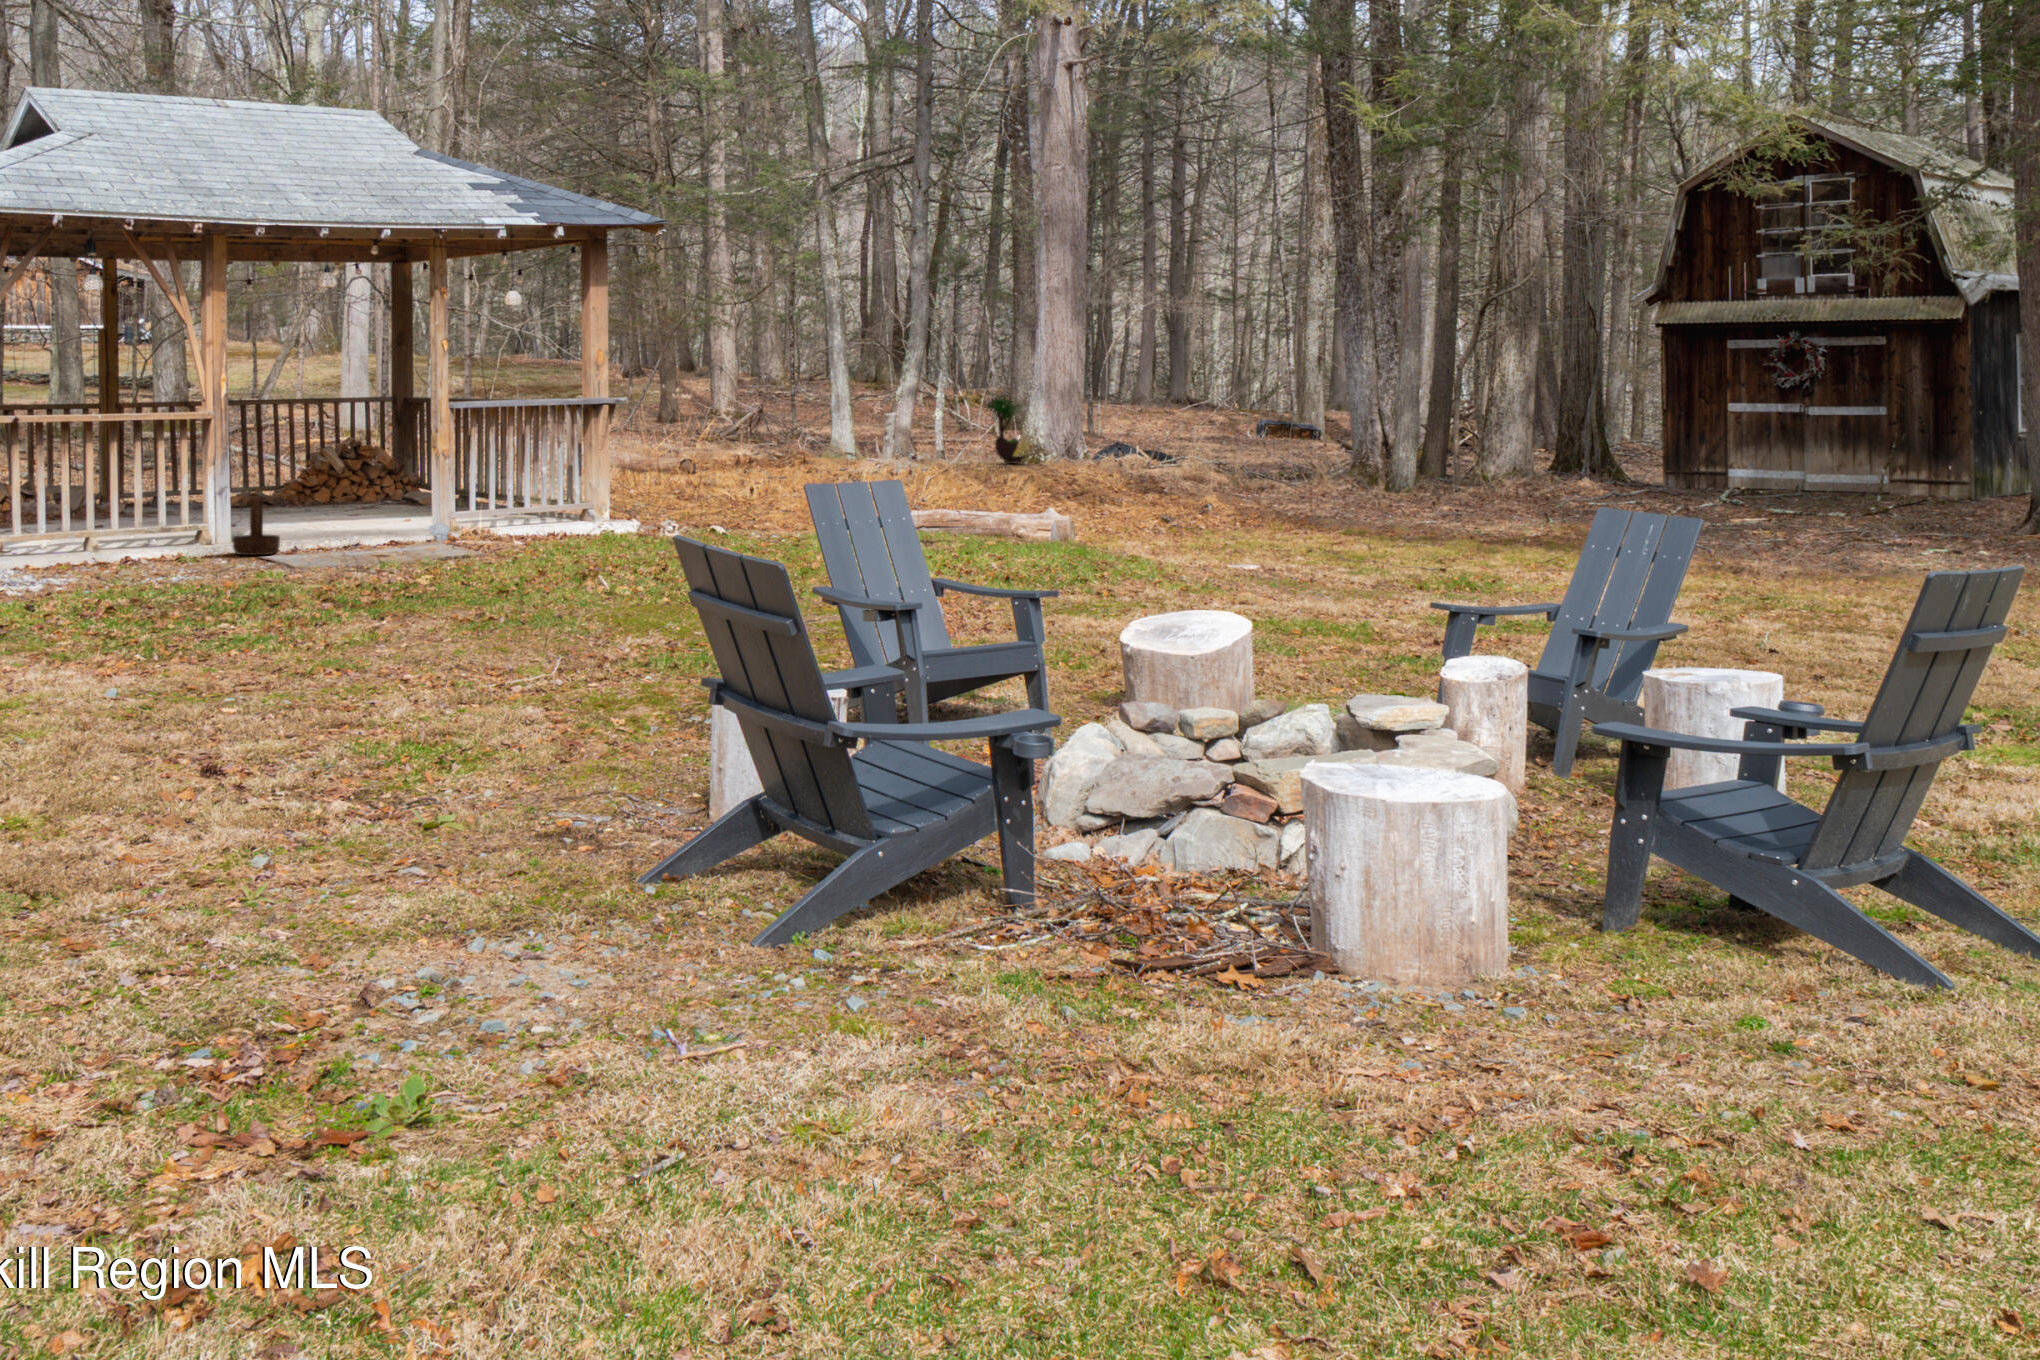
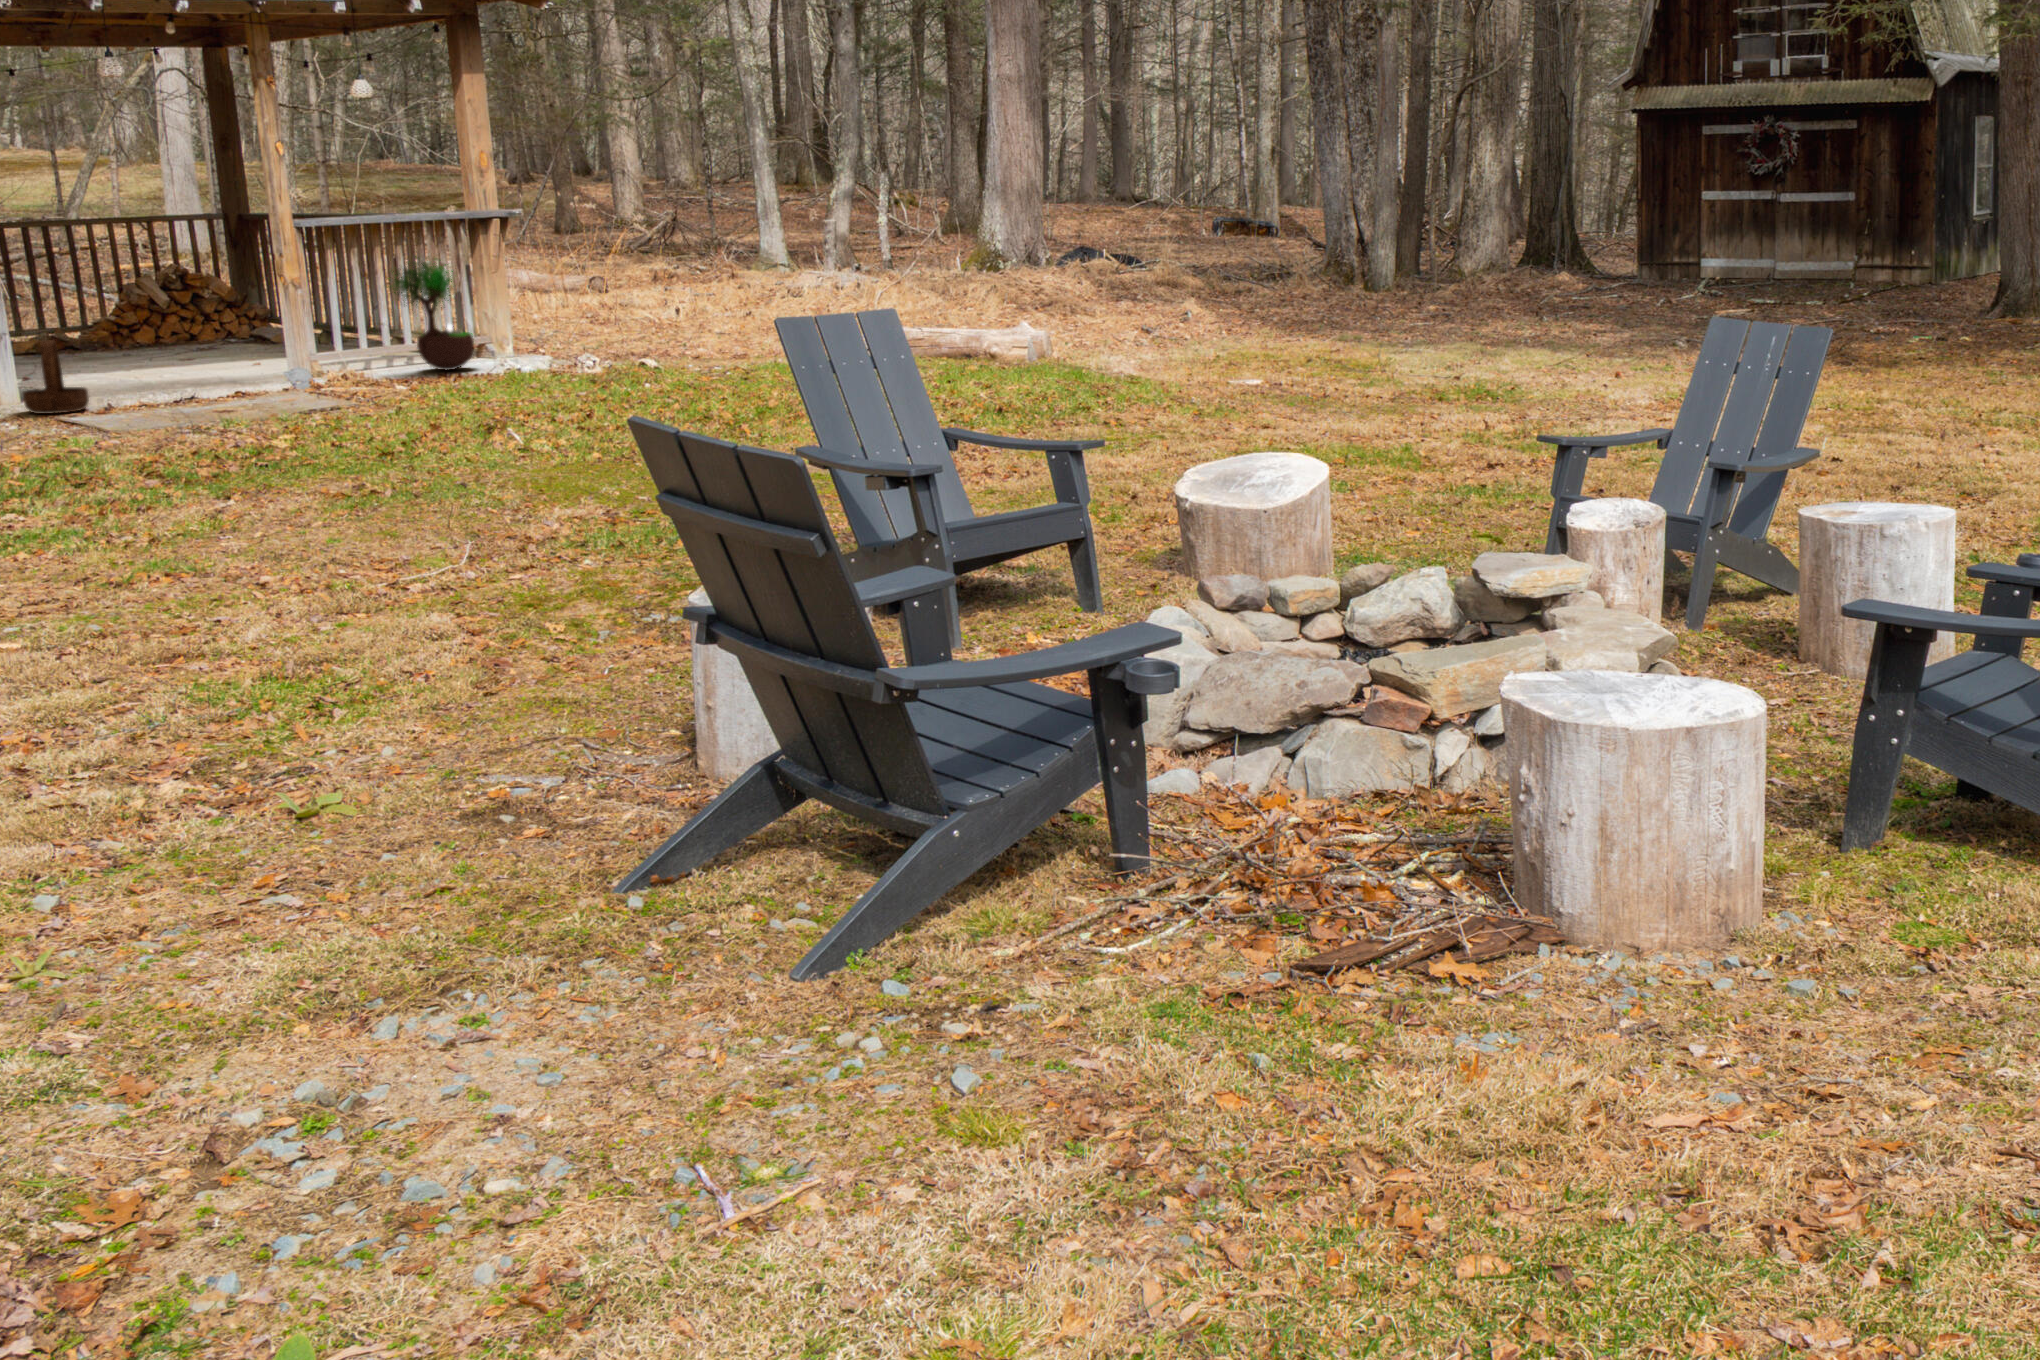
potted tree: present [984,394,1026,464] -> present [387,256,474,370]

